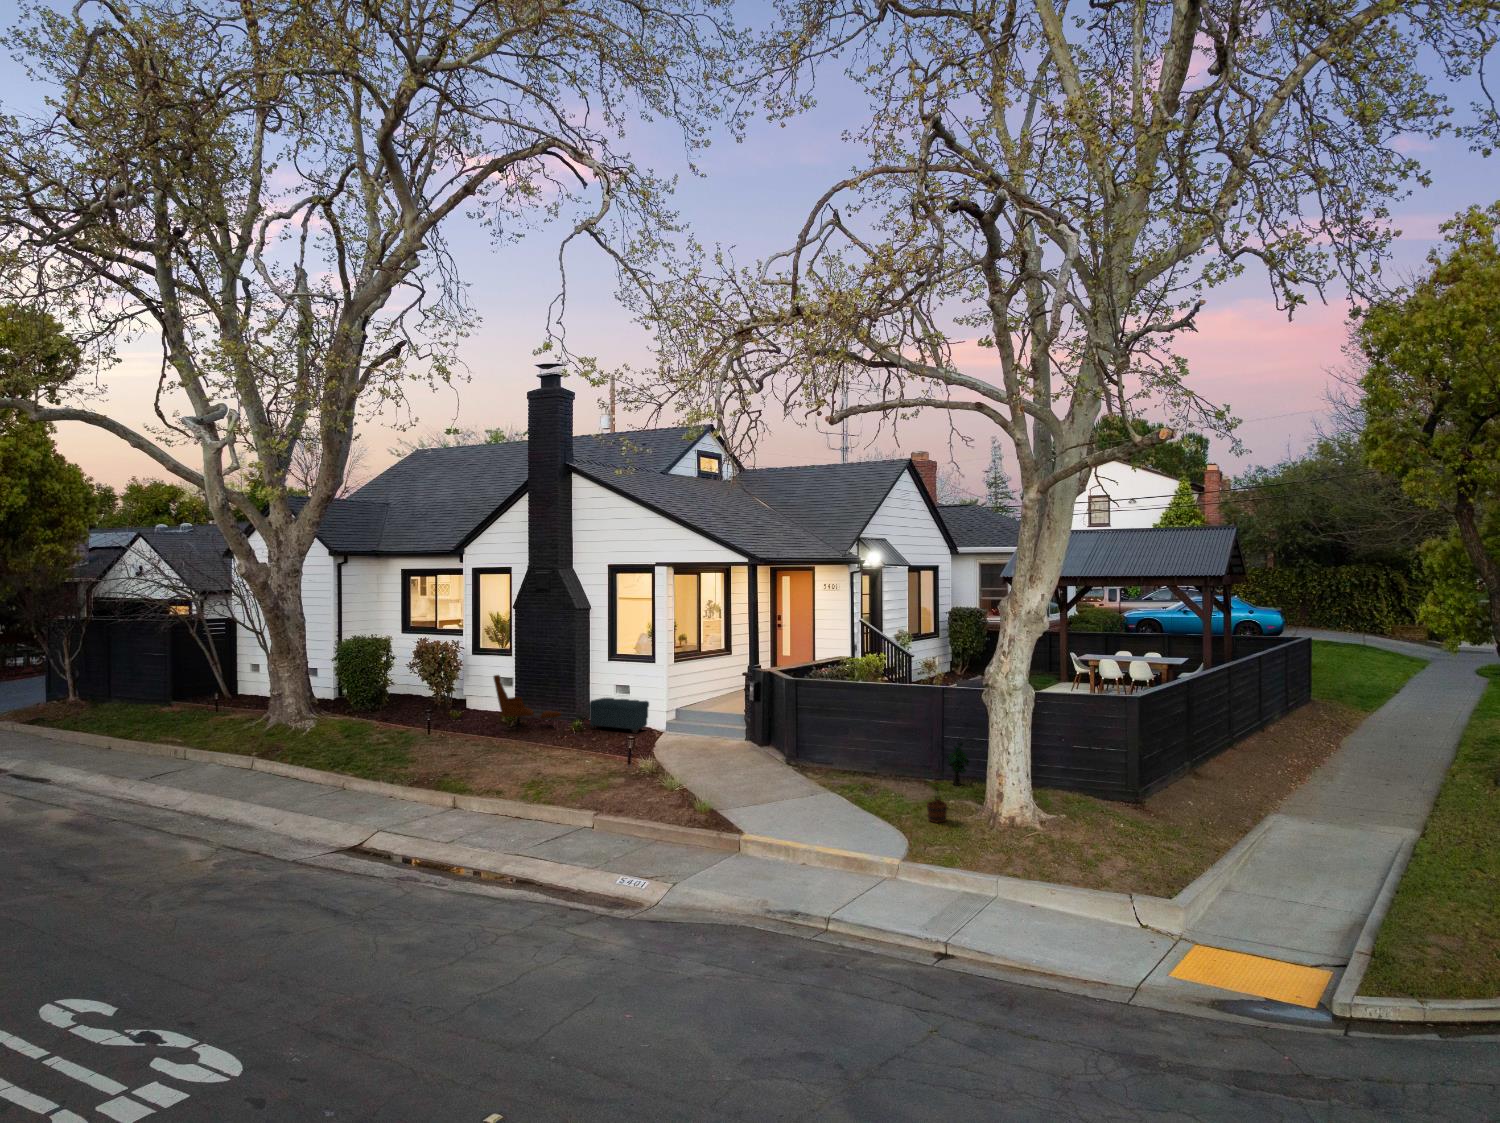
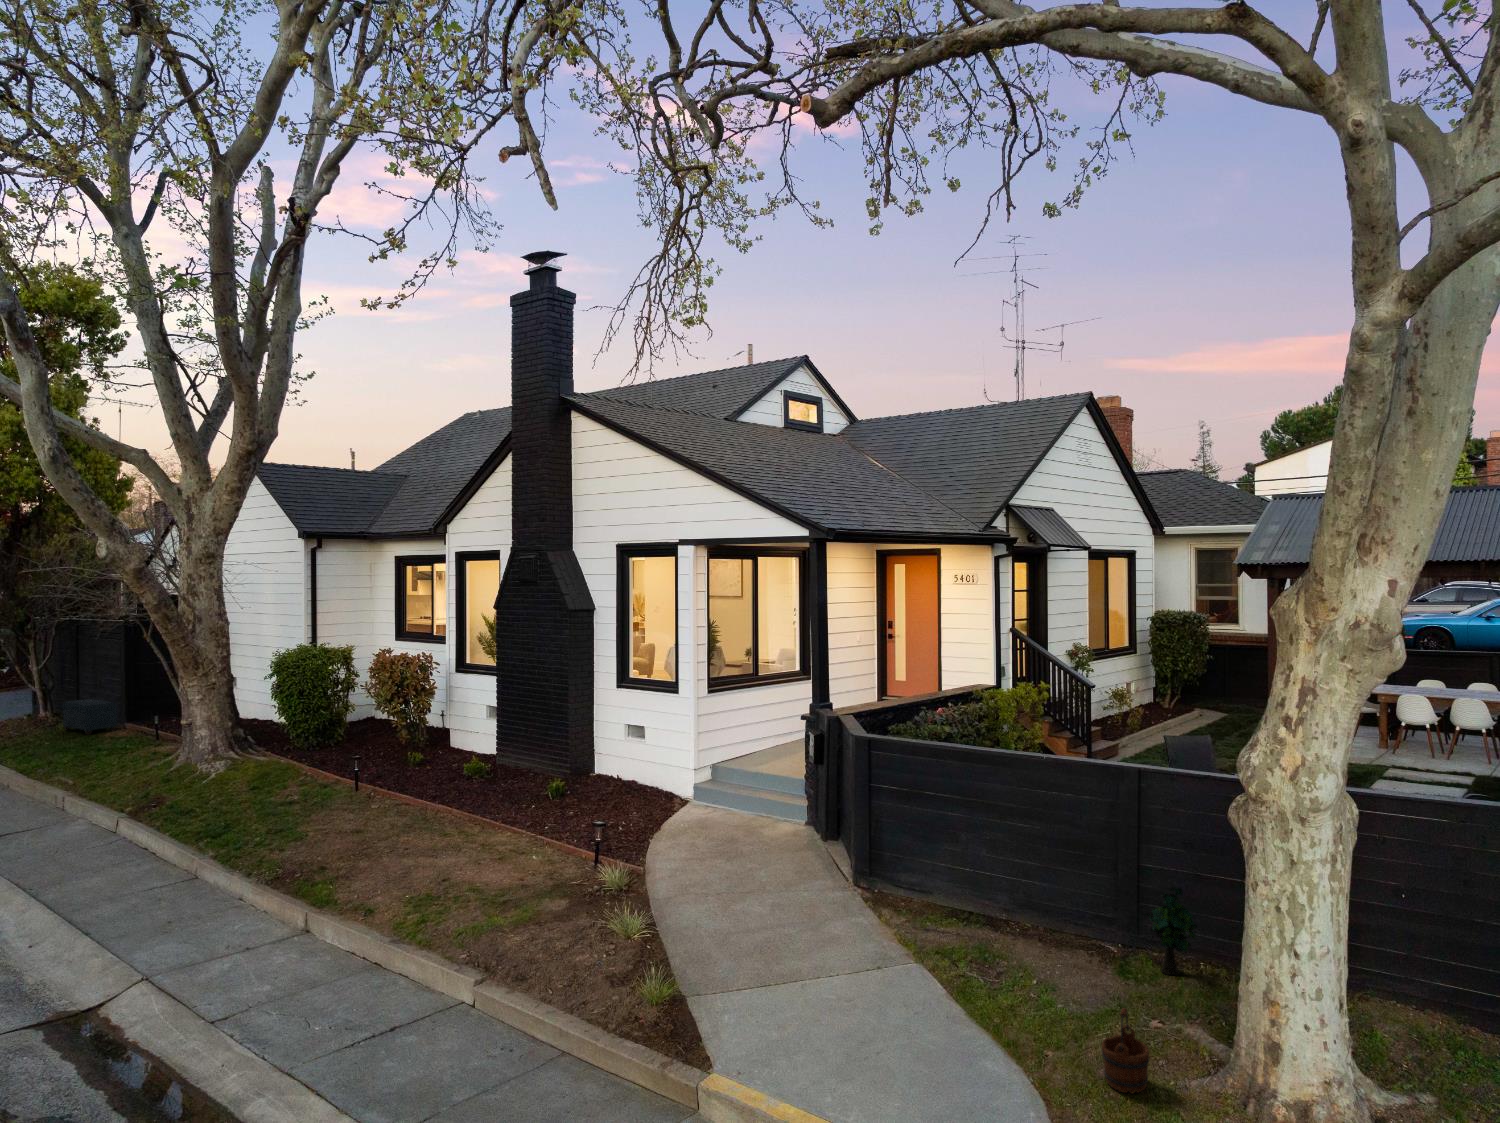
lounge chair: present [493,675,561,730] -> none [450,704,555,790]
bench: present [589,698,649,733] -> present [63,699,117,735]

